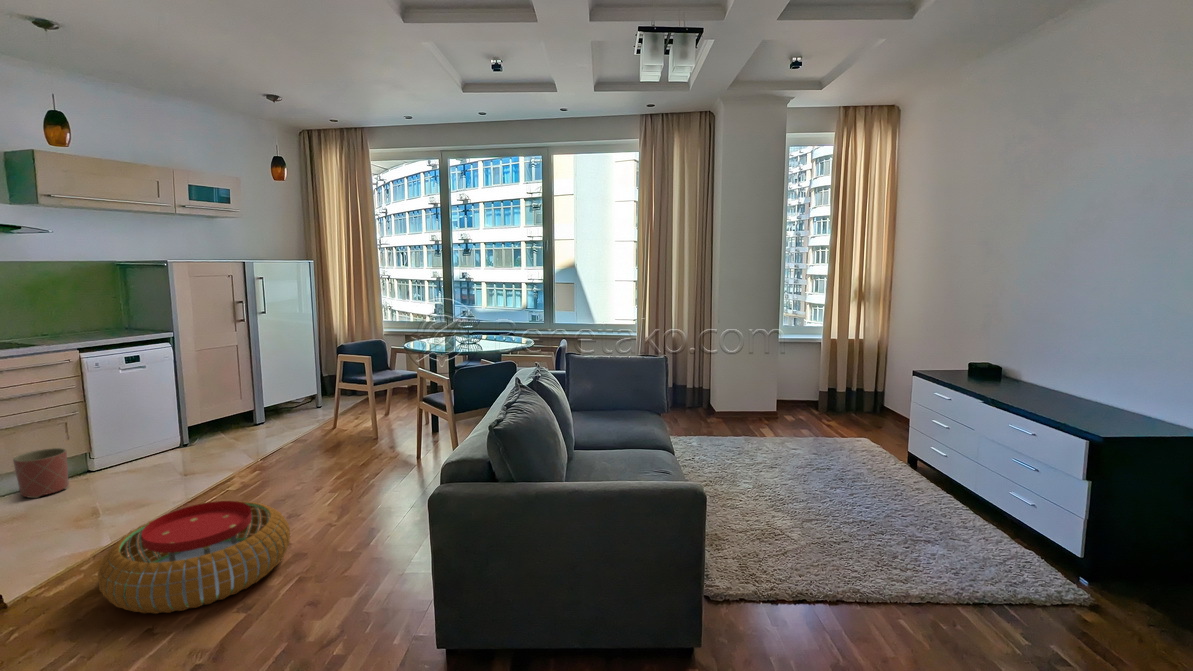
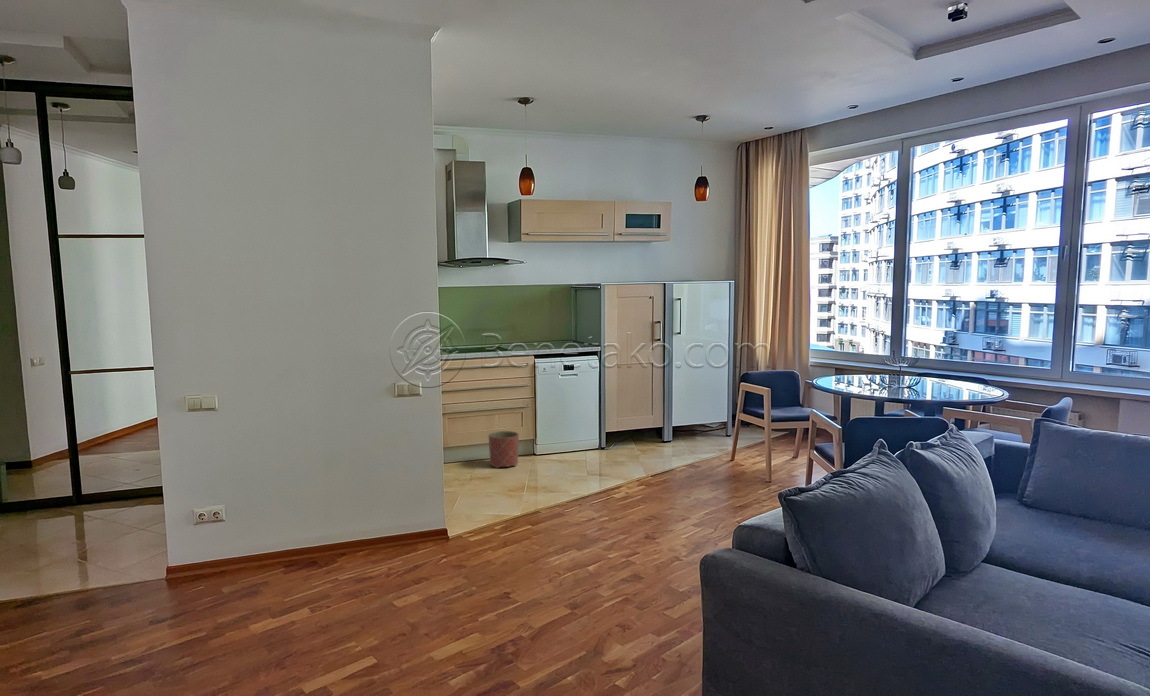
pouf: present [98,501,290,614] -> none [491,498,633,588]

